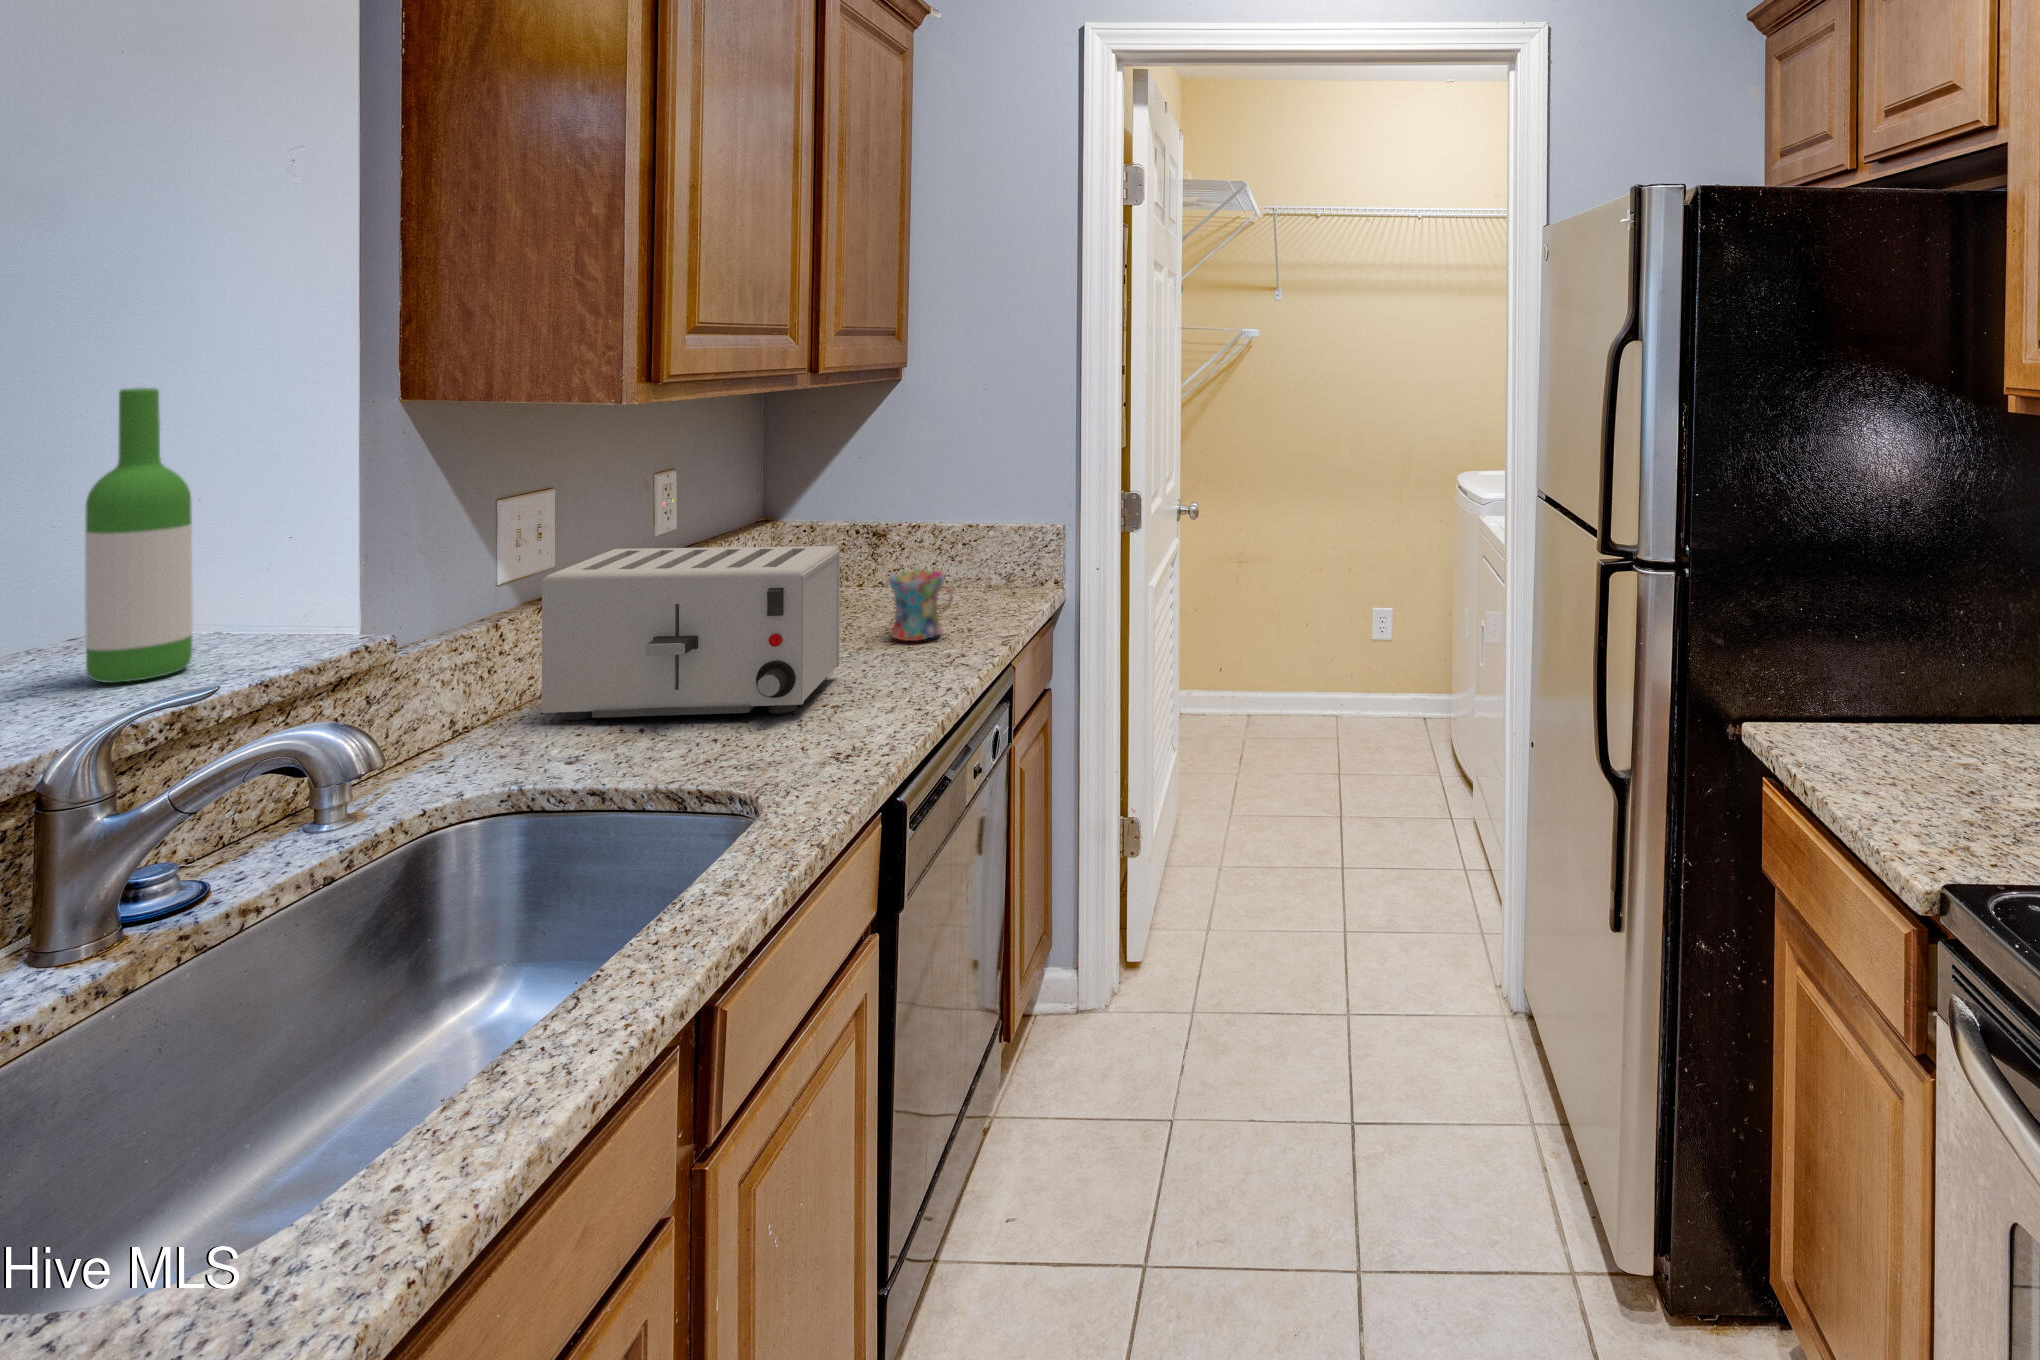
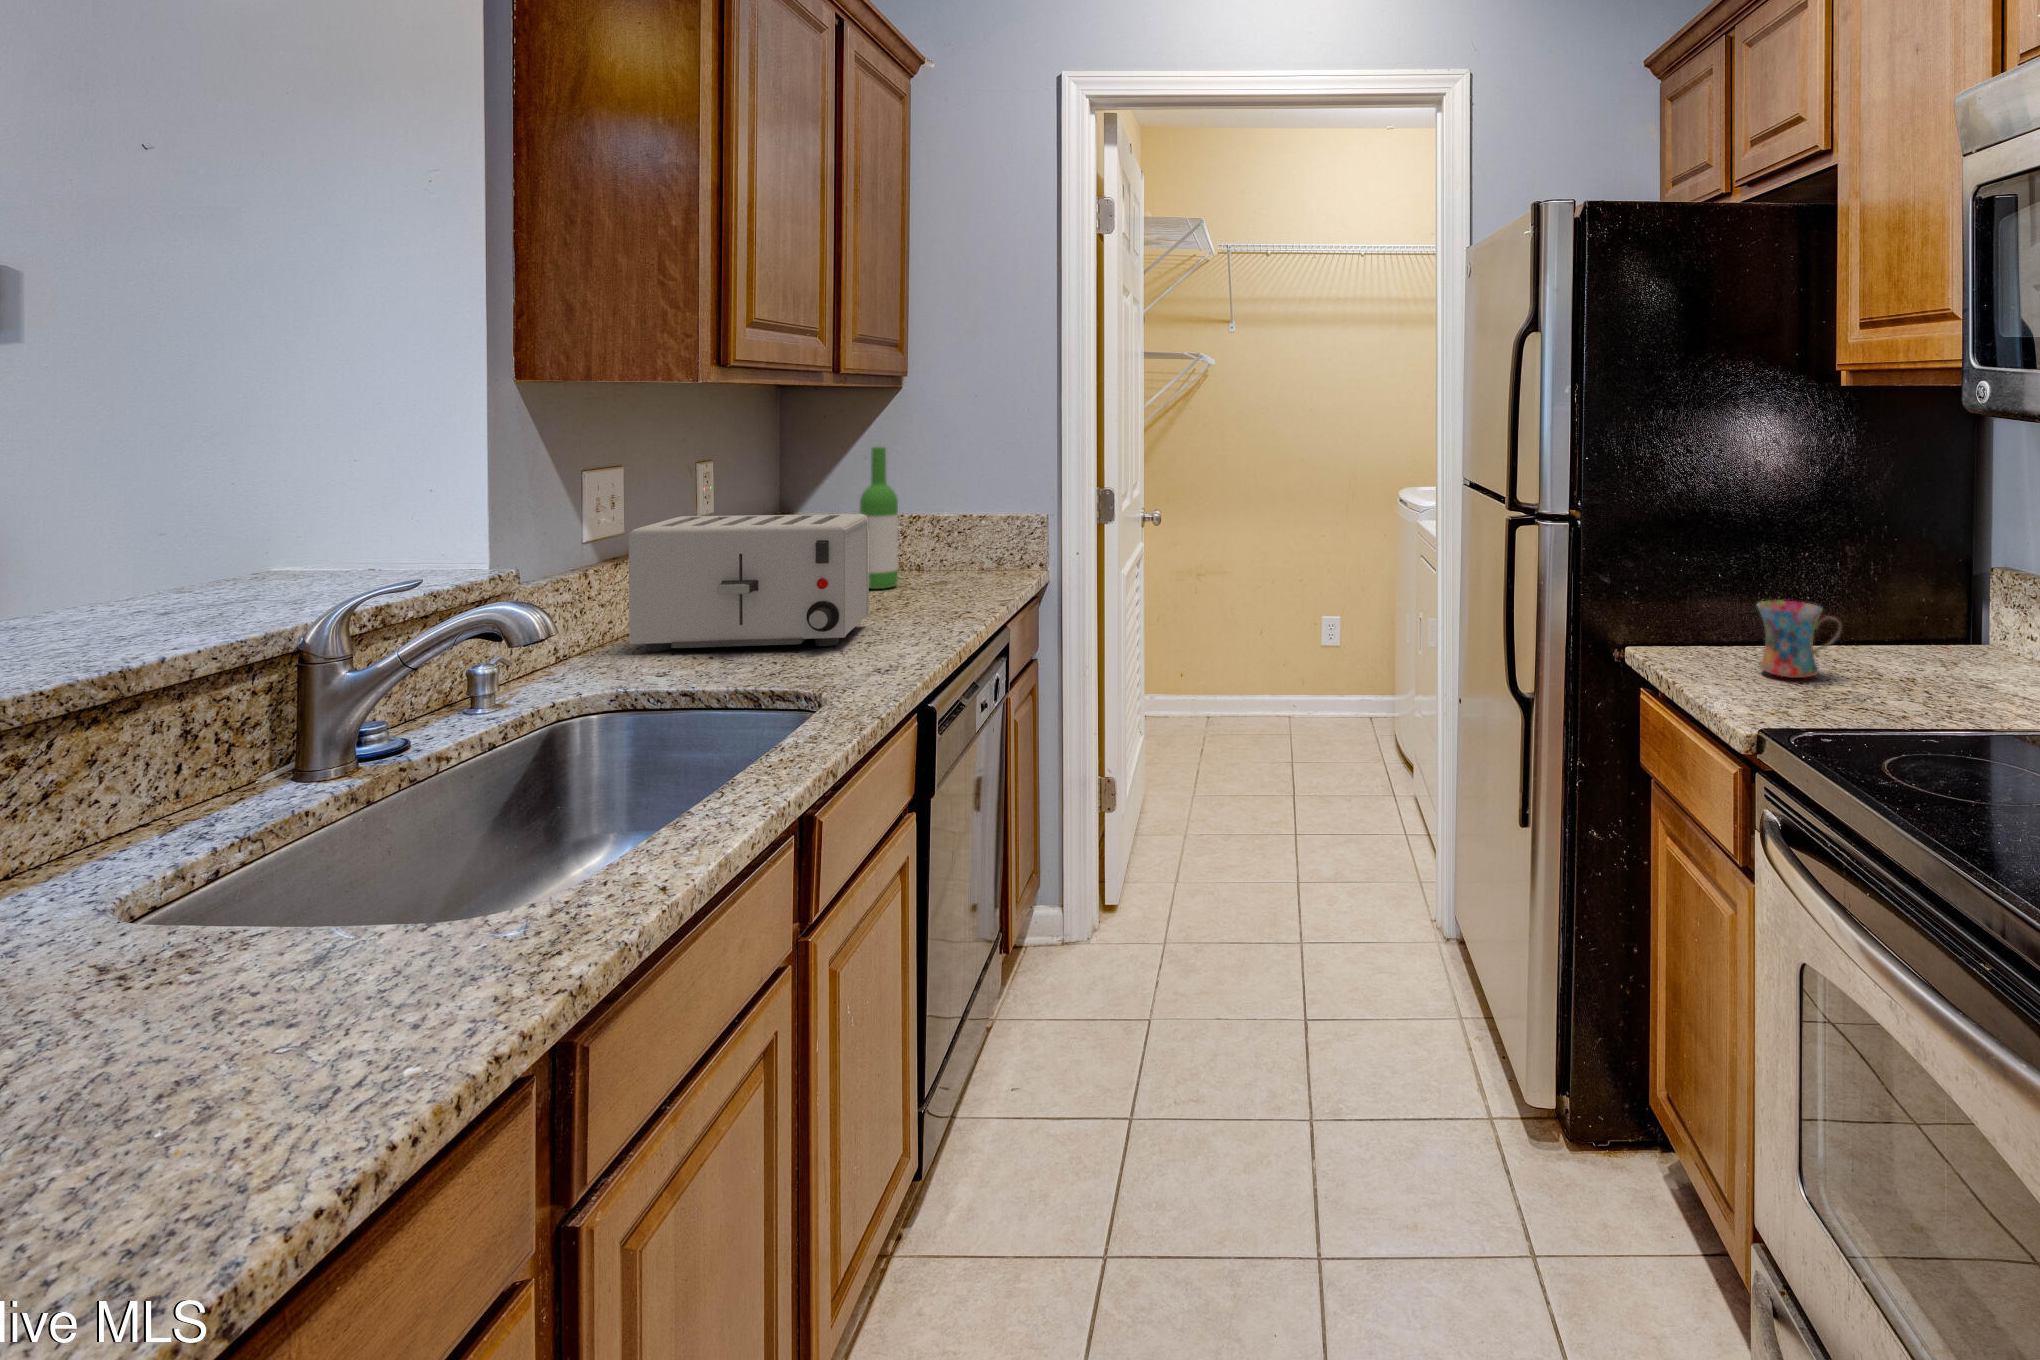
wine bottle: present [85,388,193,683] -> present [860,447,898,589]
mug: present [888,570,953,641] -> present [1757,601,1842,678]

